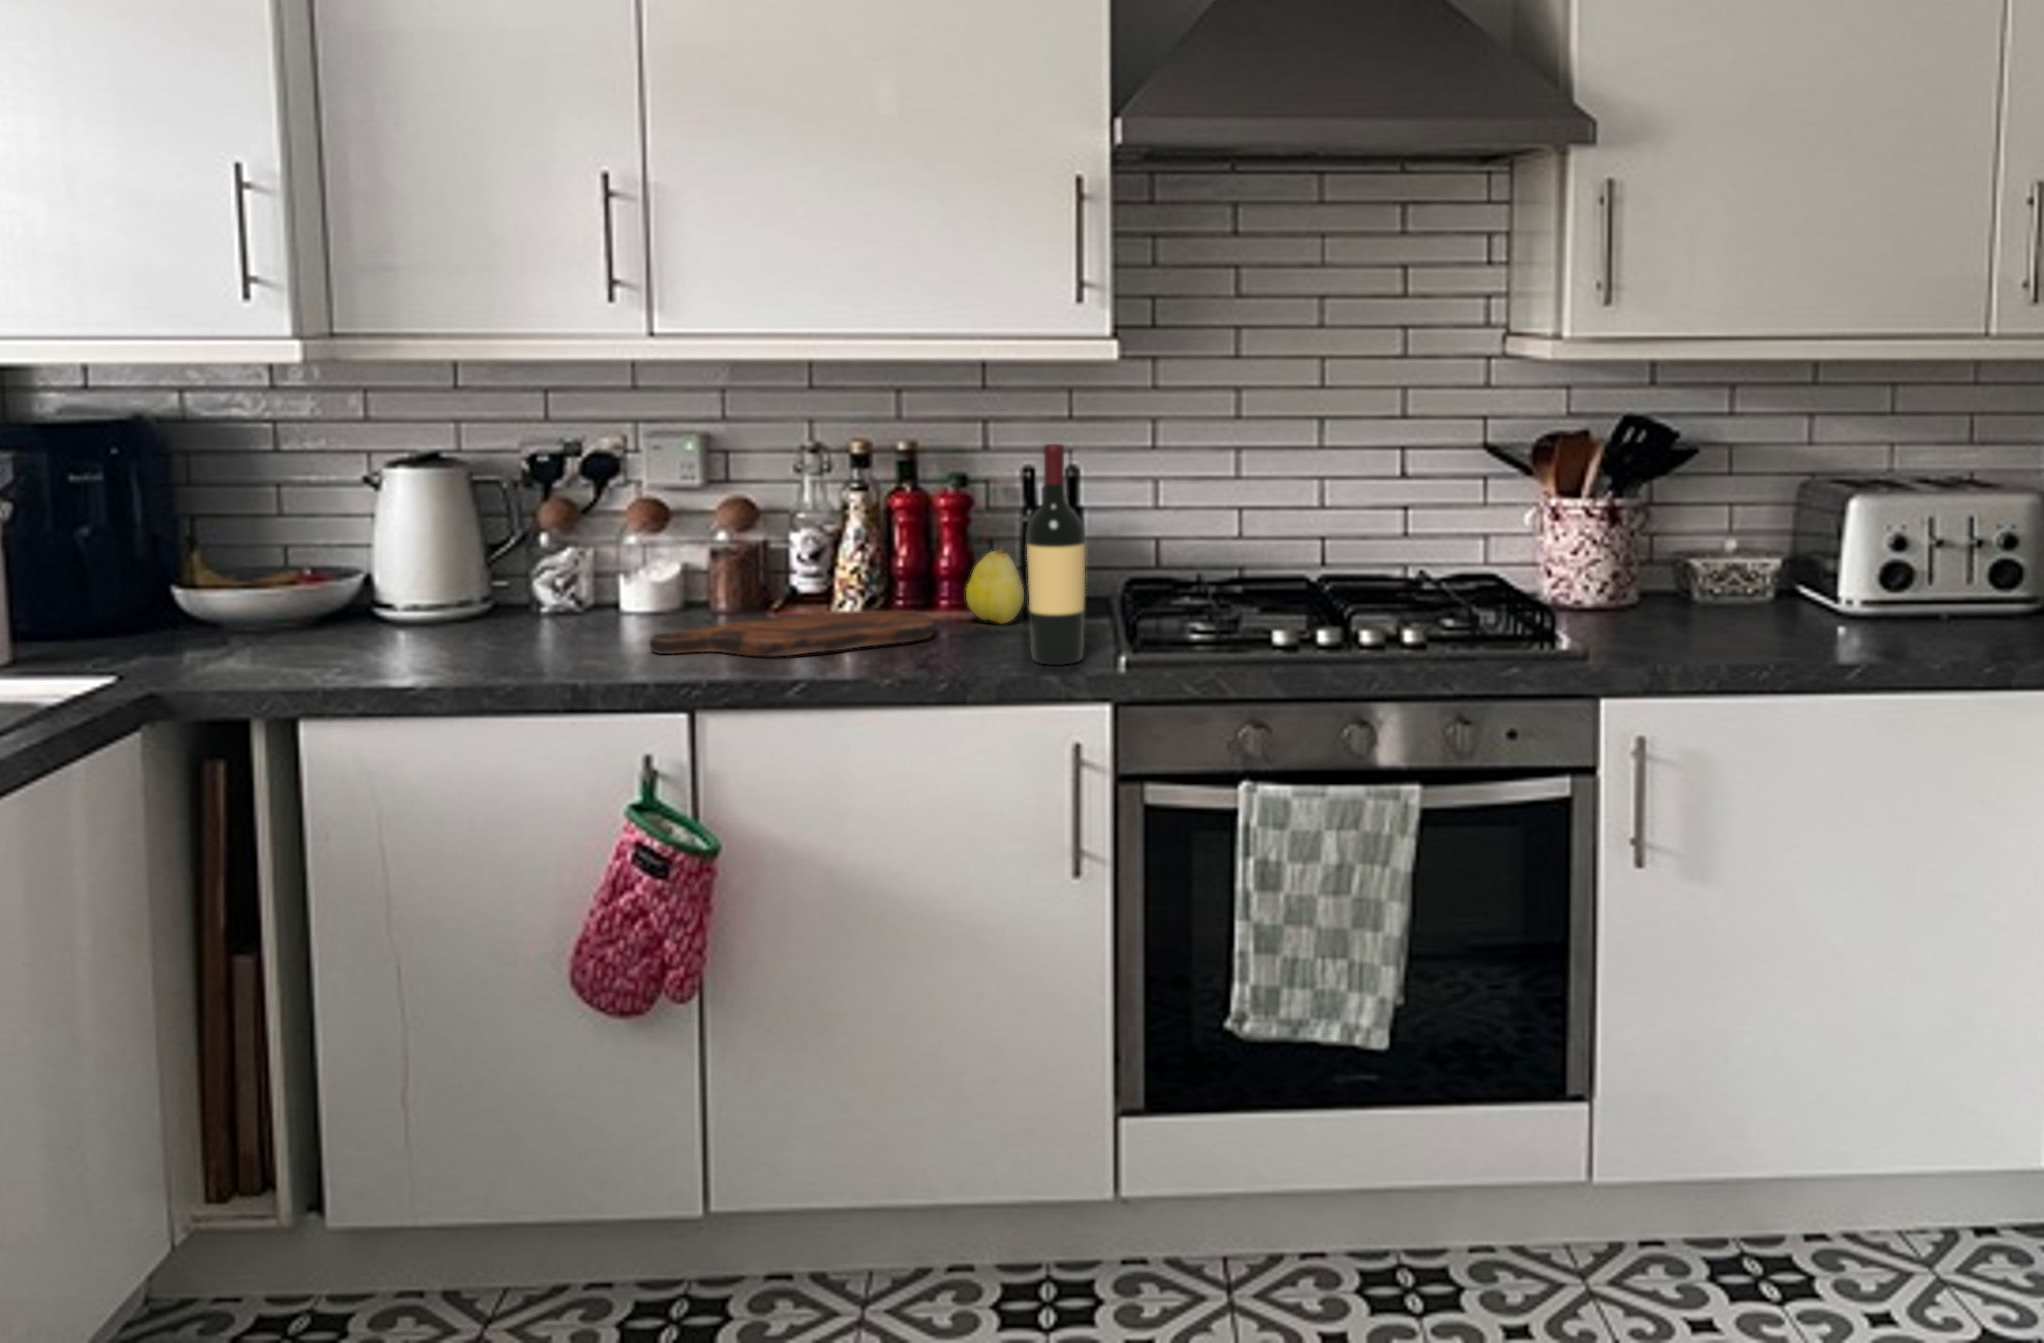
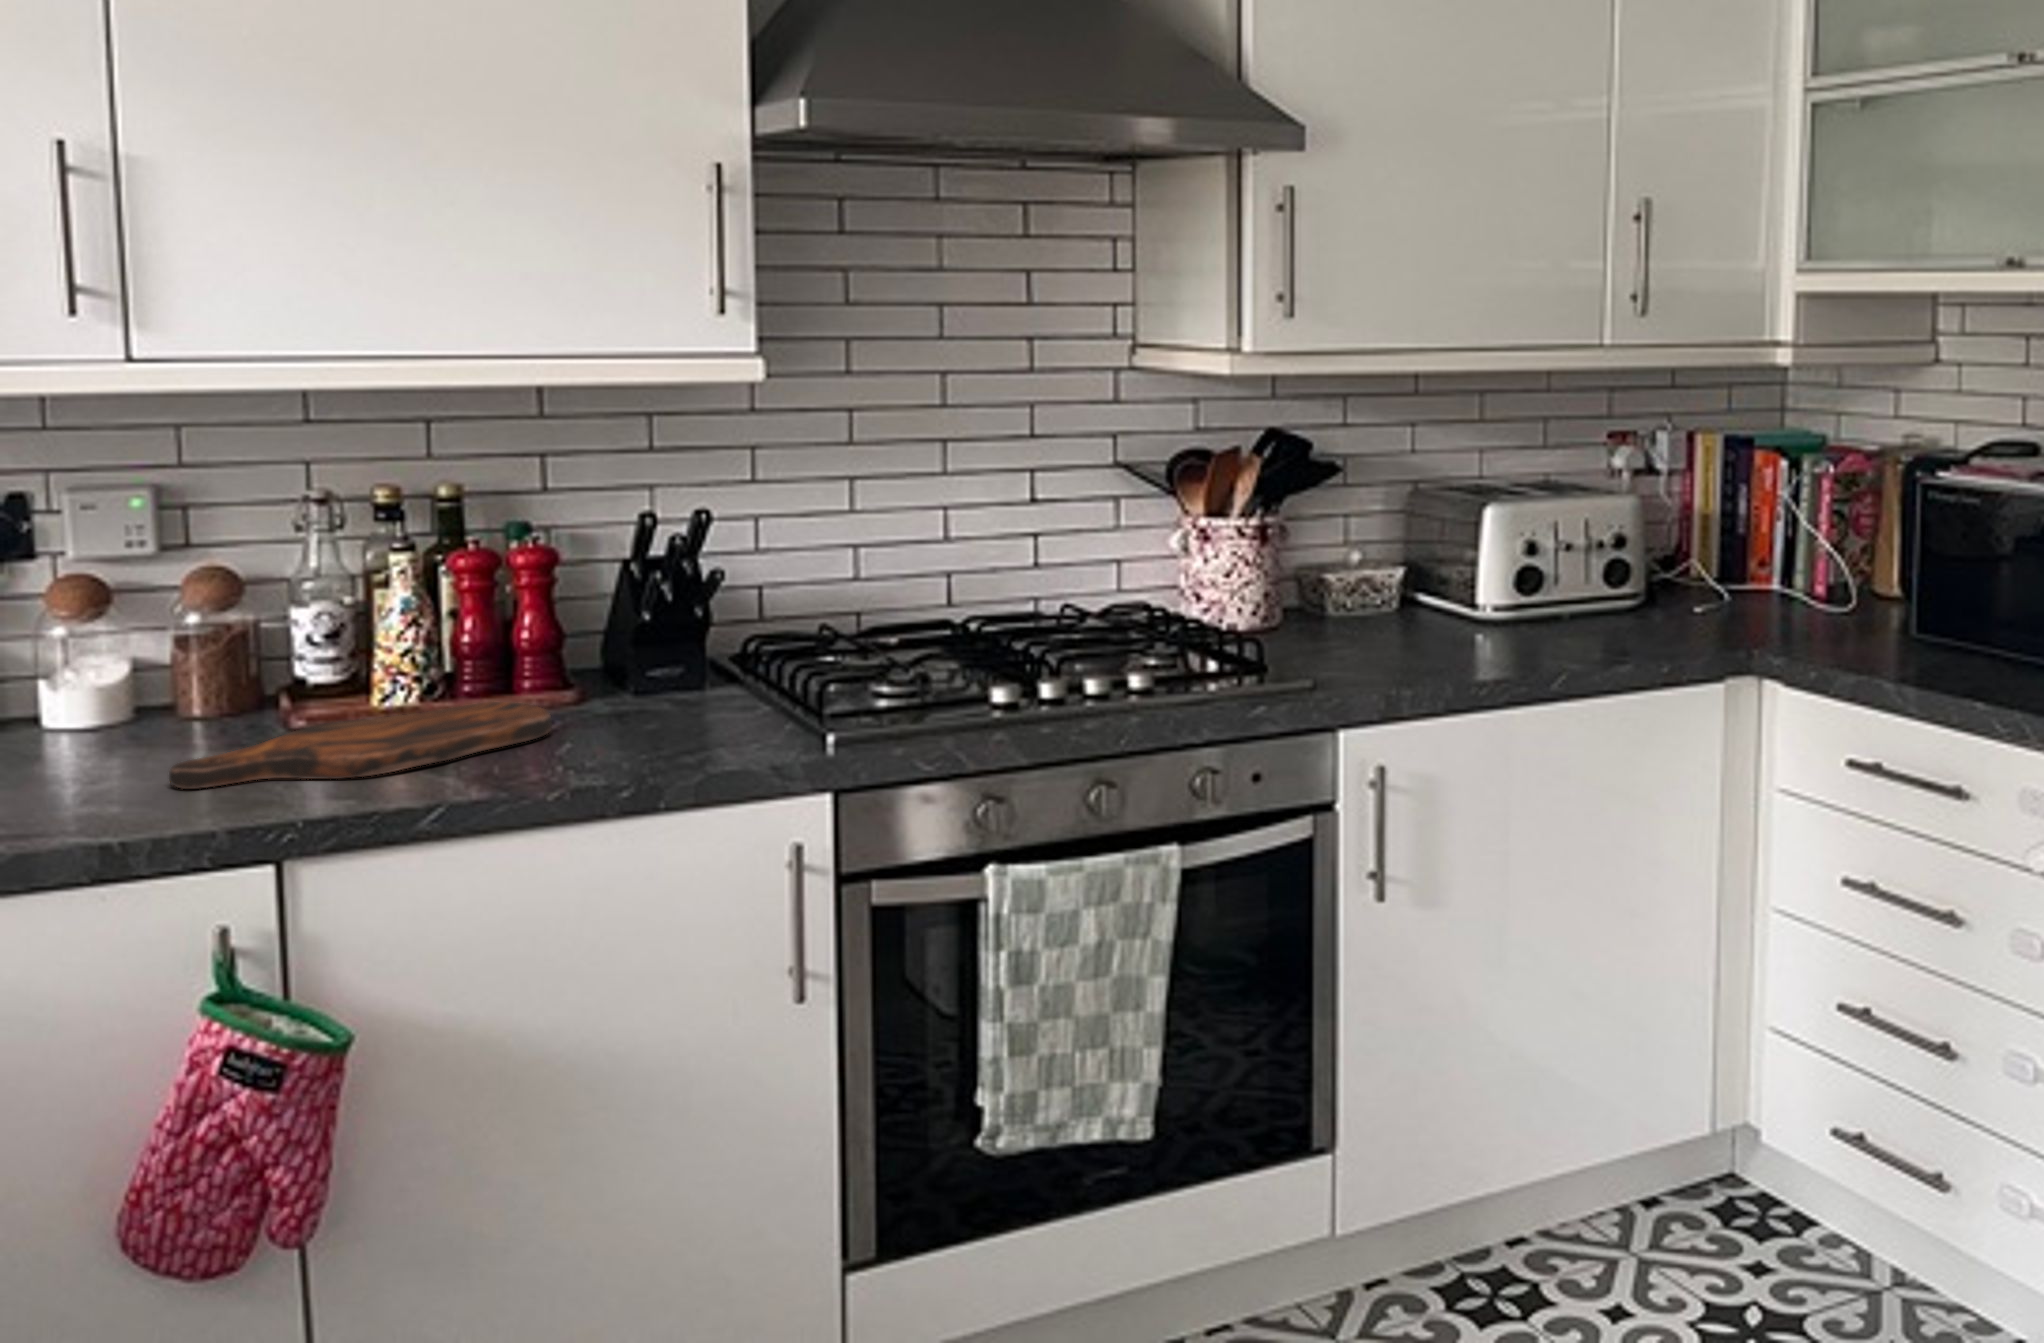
wine bottle: present [1027,444,1085,665] -> none [709,484,782,750]
fruit: present [966,547,1024,623] -> none [565,611,641,708]

